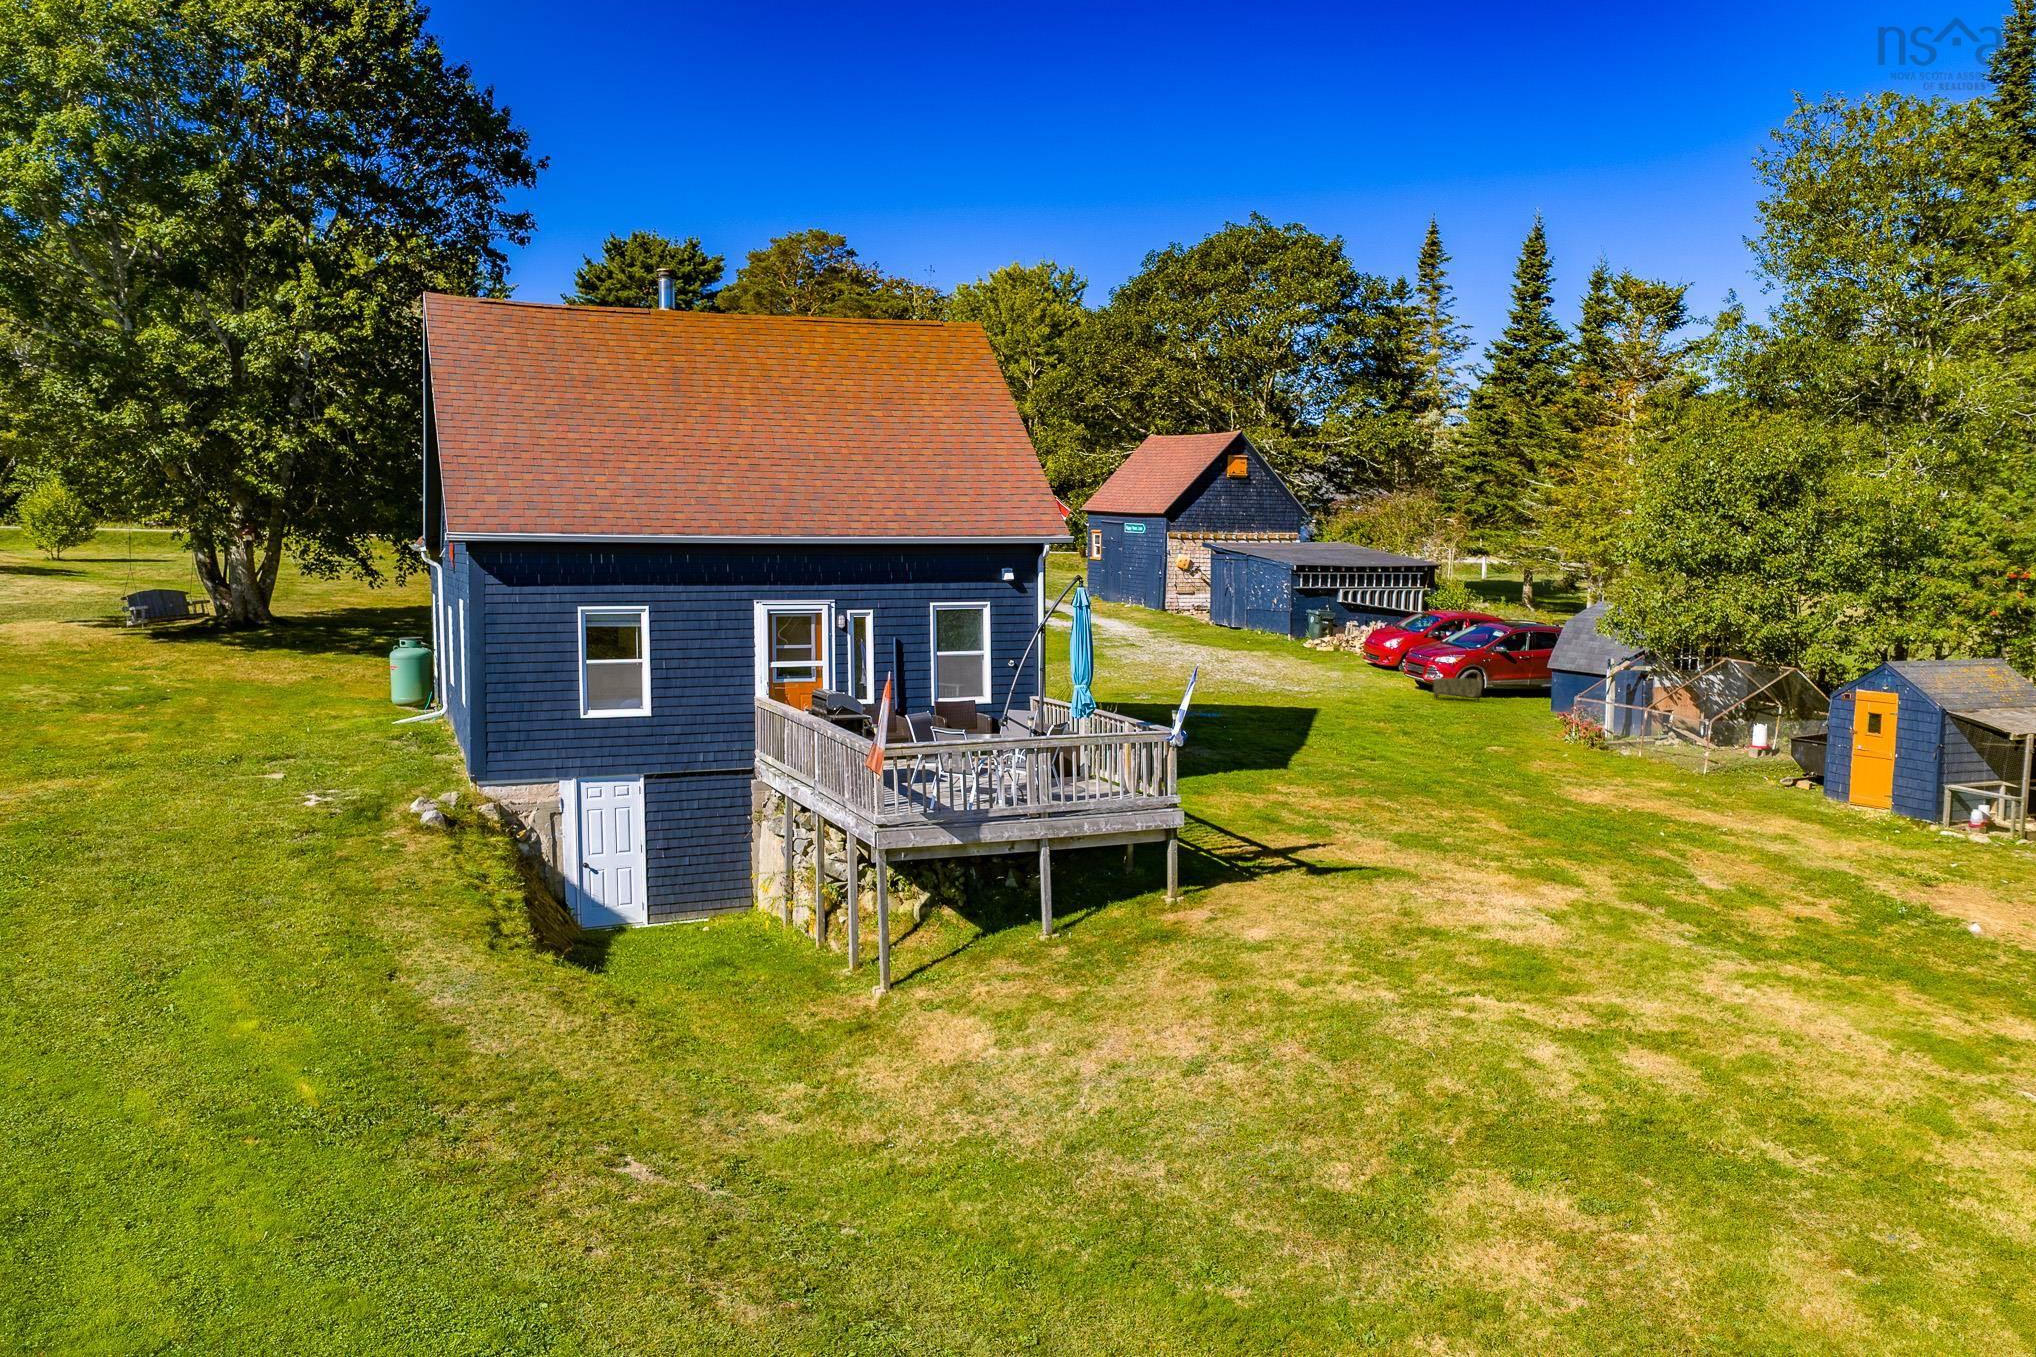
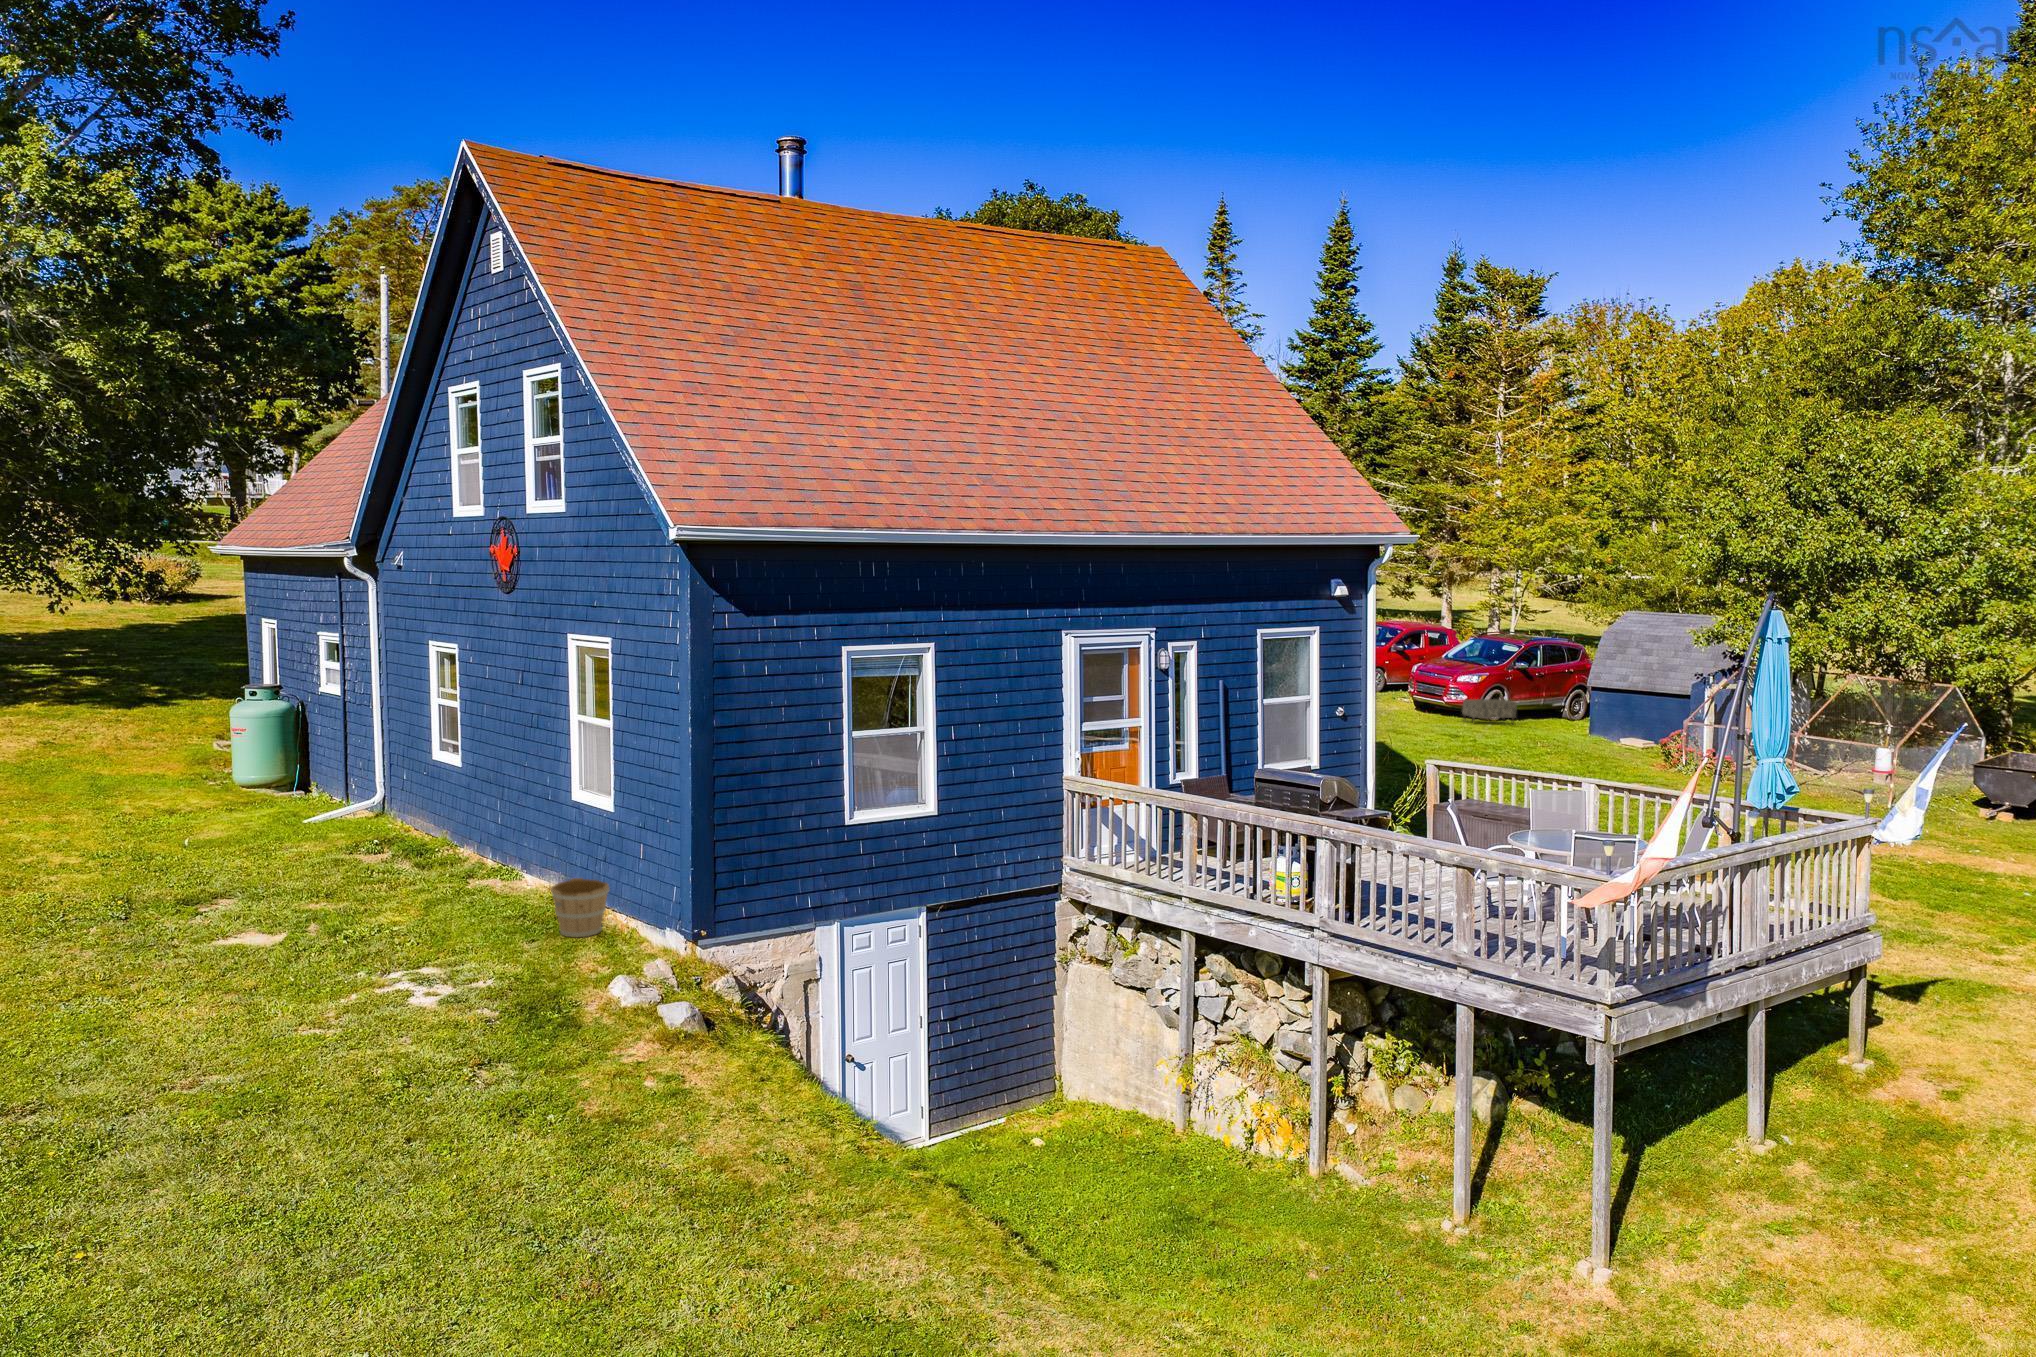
wooden bucket: none [435,746,474,781] -> present [551,878,610,938]

